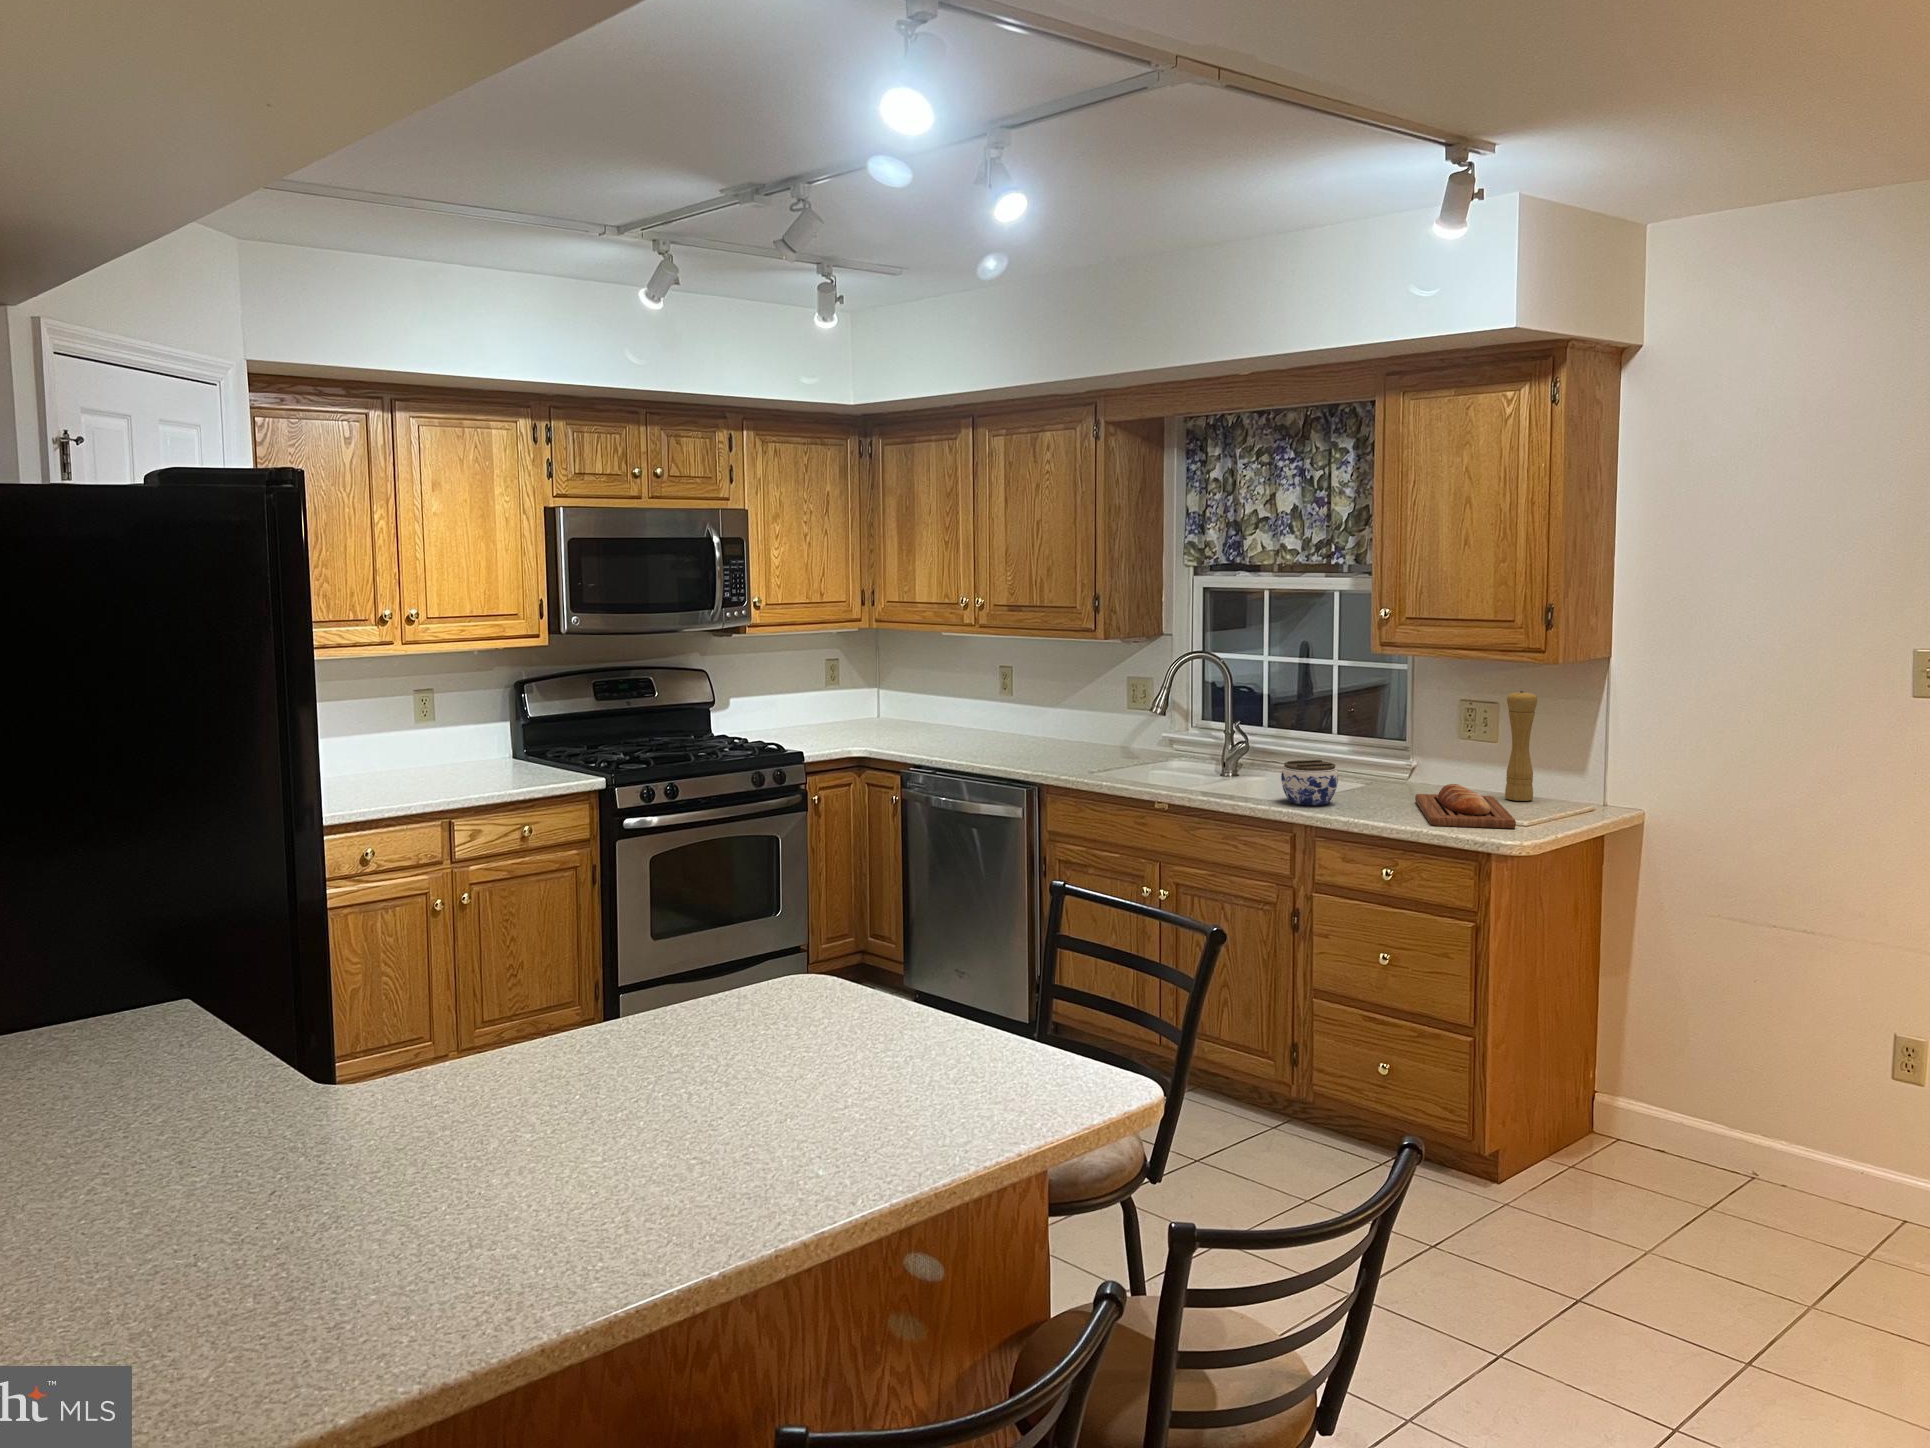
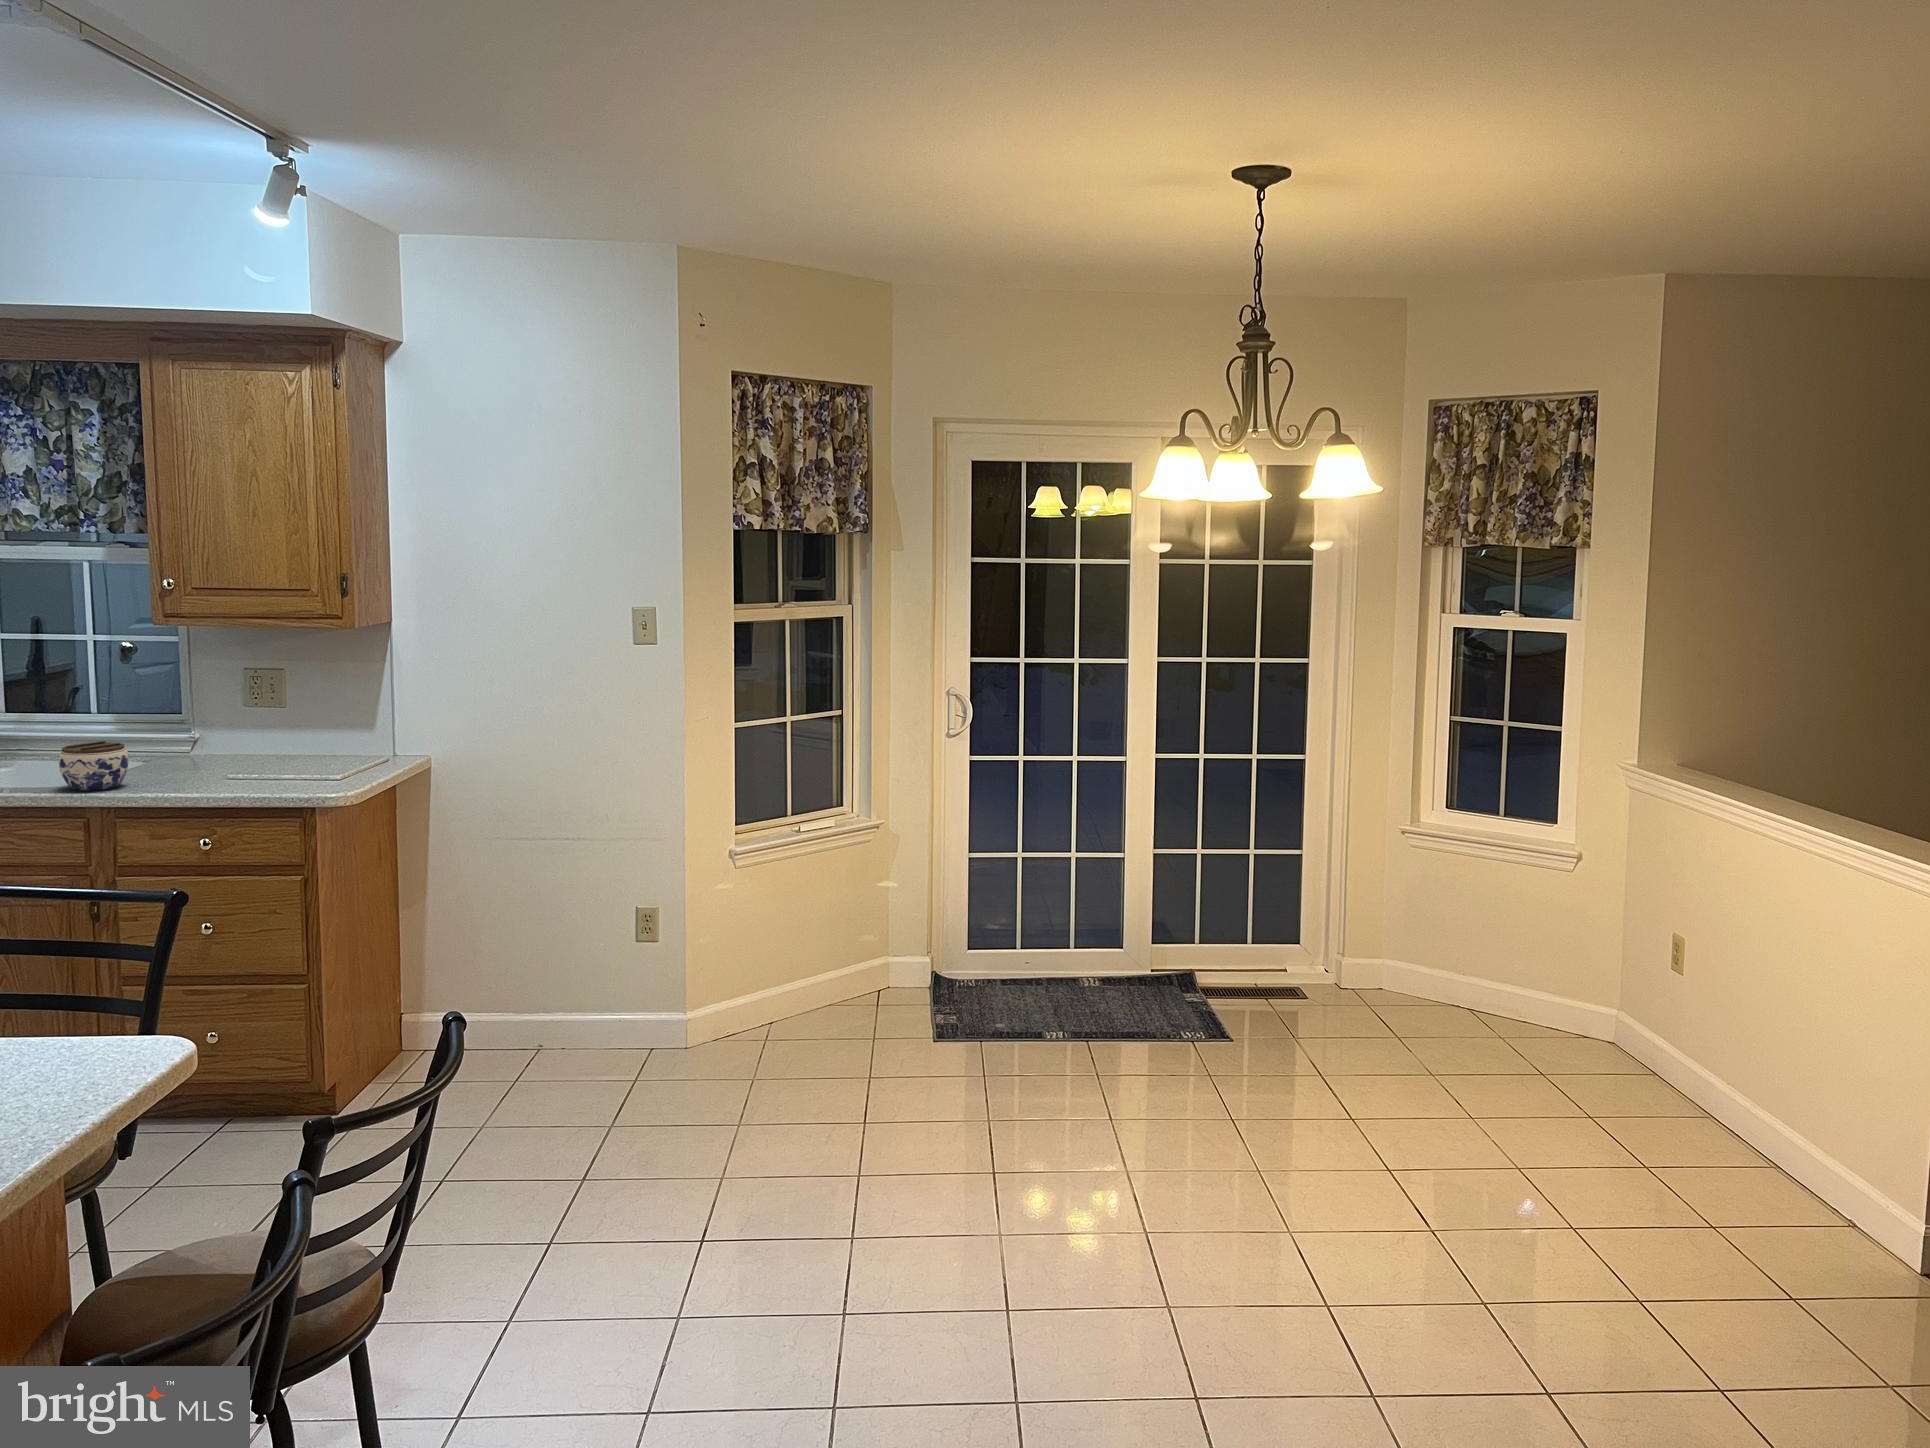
pepper mill: present [1505,691,1537,801] -> none [294,656,326,760]
bread loaf: present [1415,784,1516,828] -> none [212,750,329,791]

